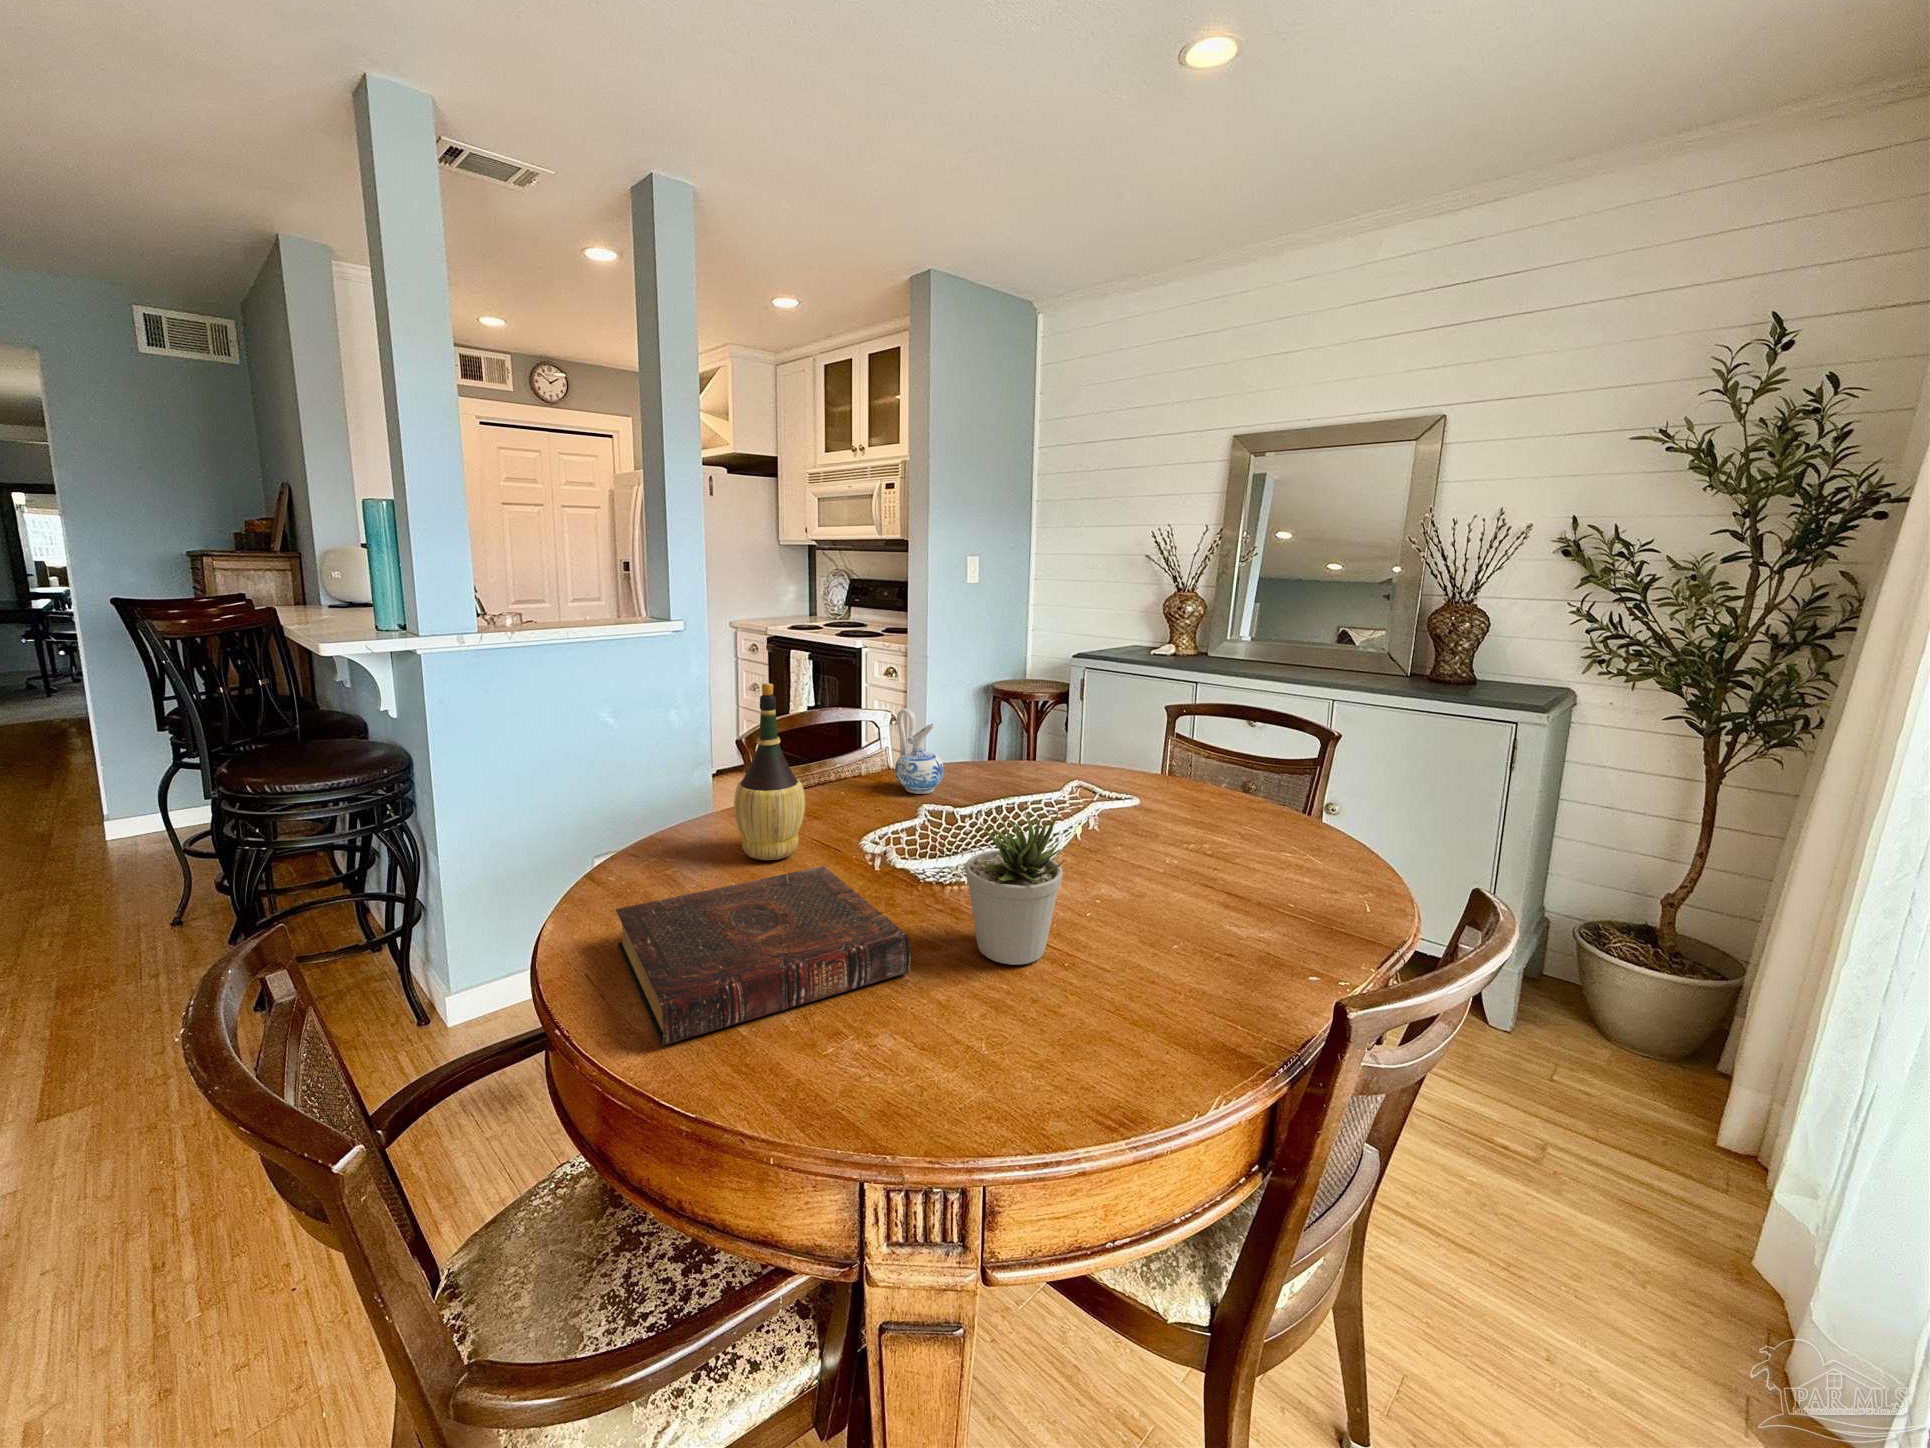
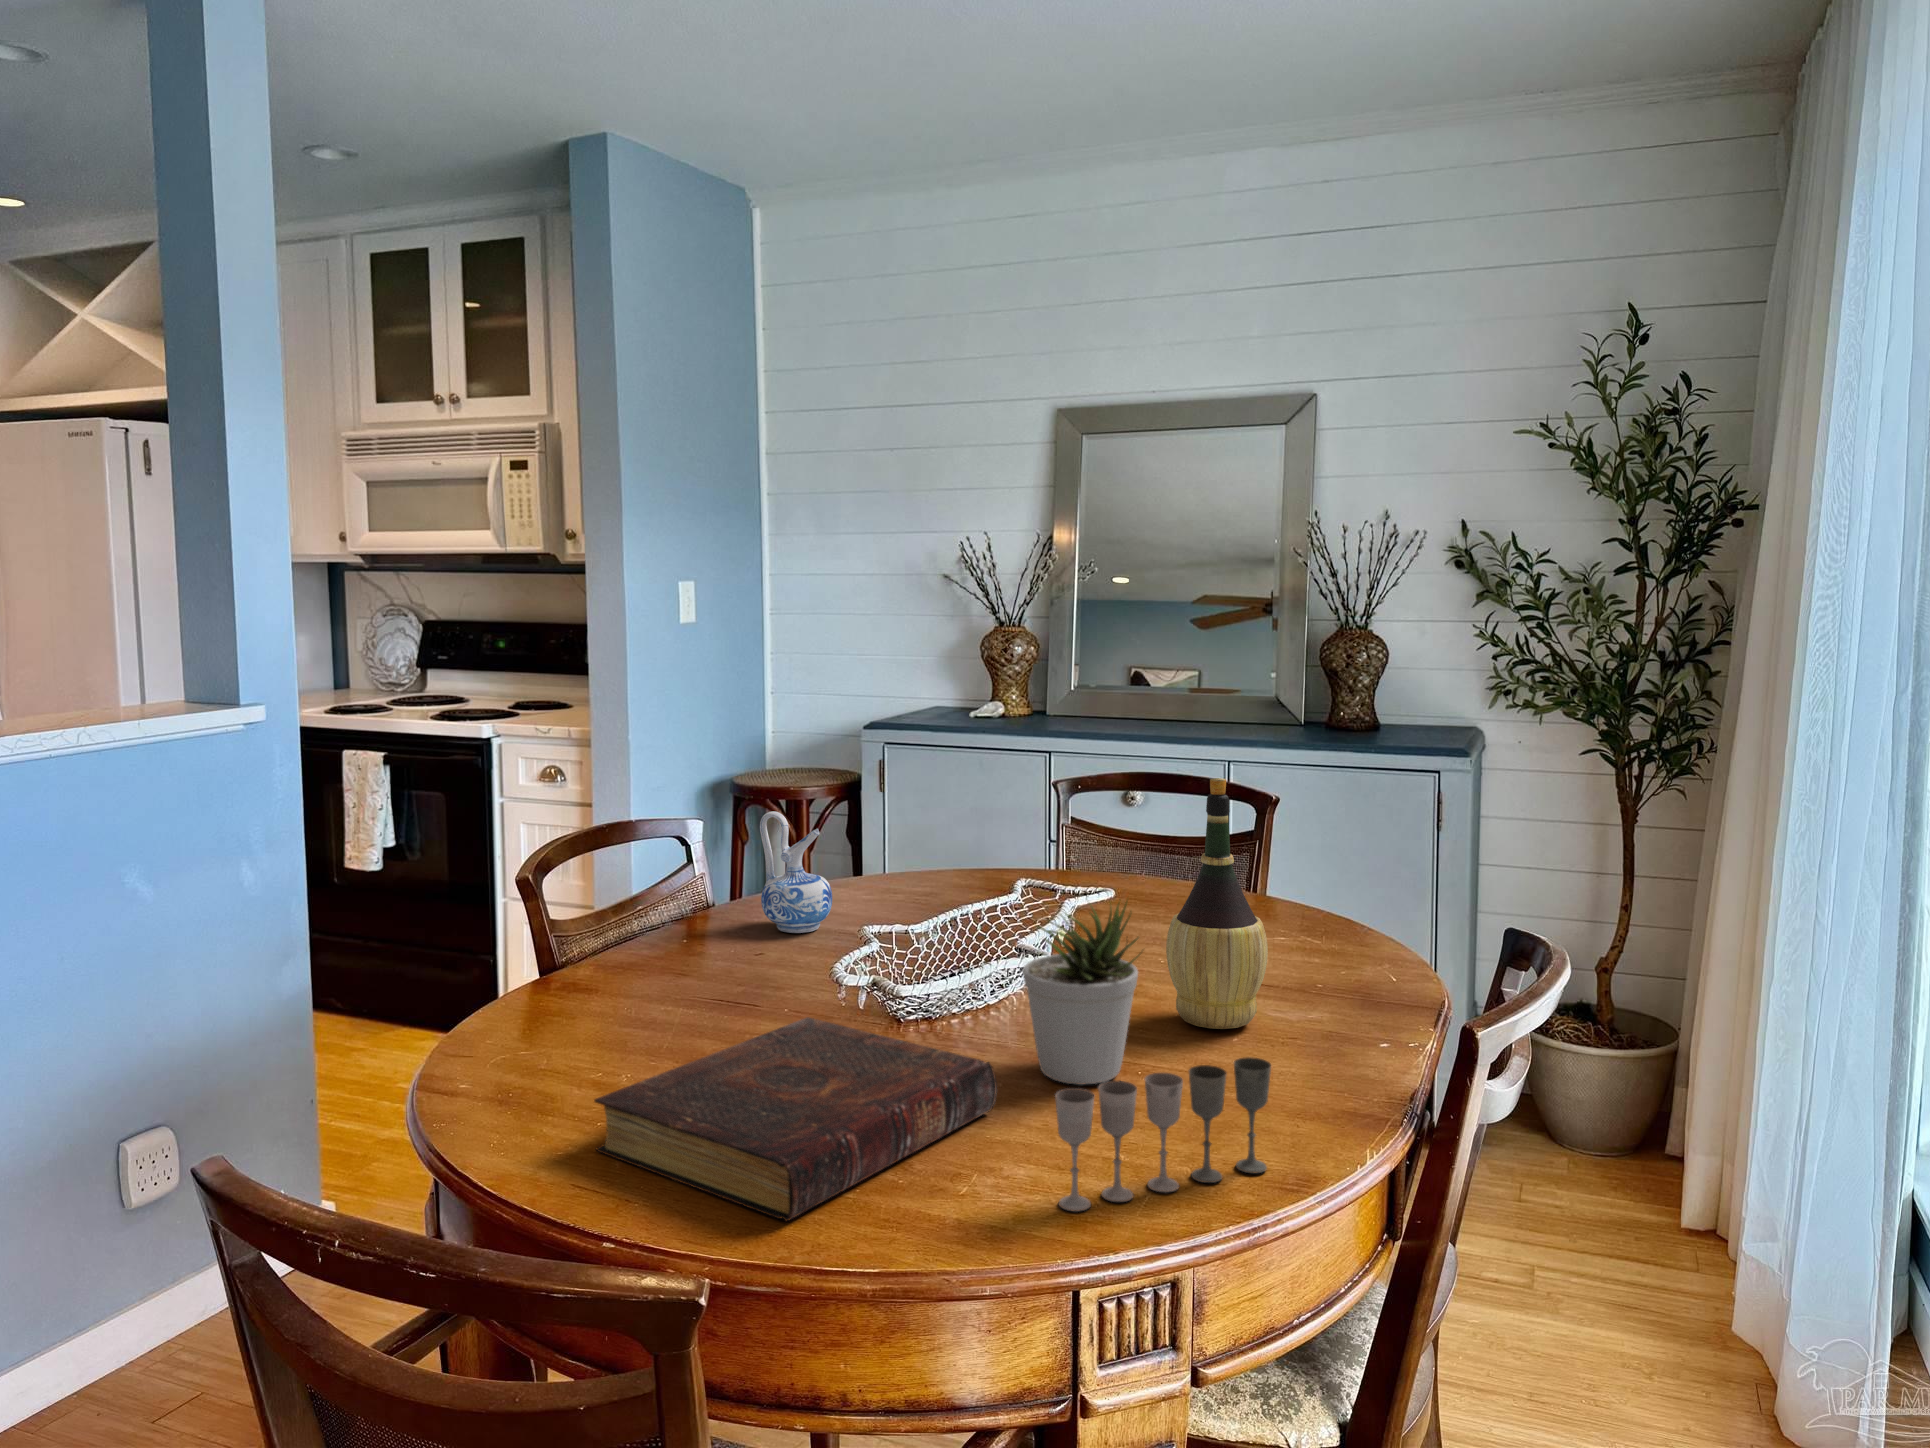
wine bottle: present [734,683,805,860] -> present [1166,778,1268,1029]
wine glass: none [873,989,1103,1102] -> present [1055,1057,1271,1212]

